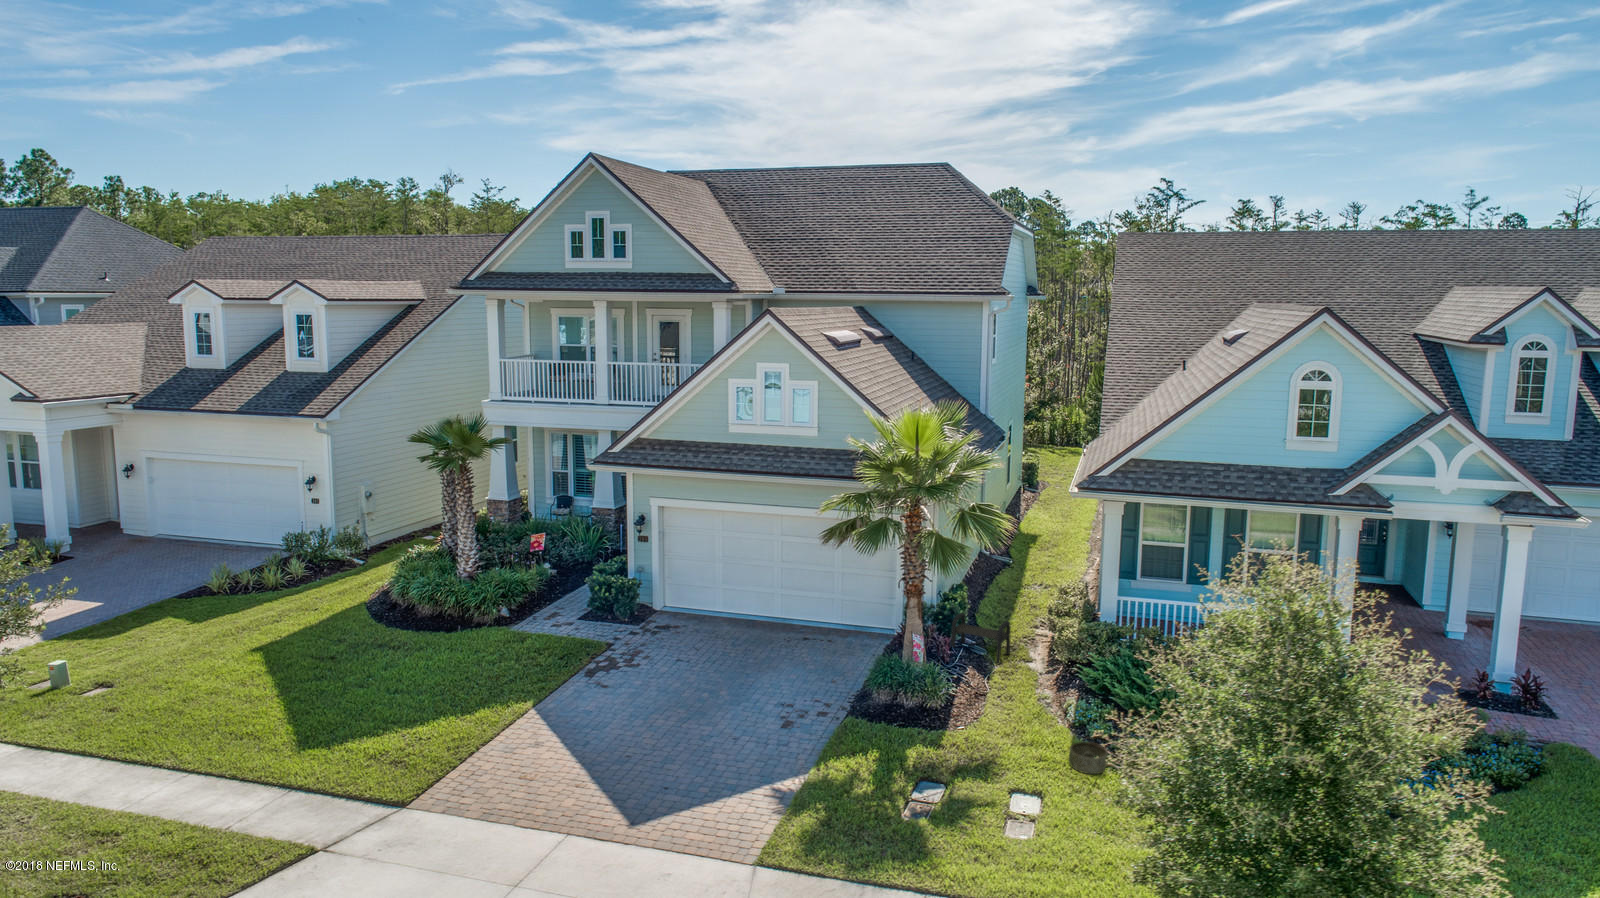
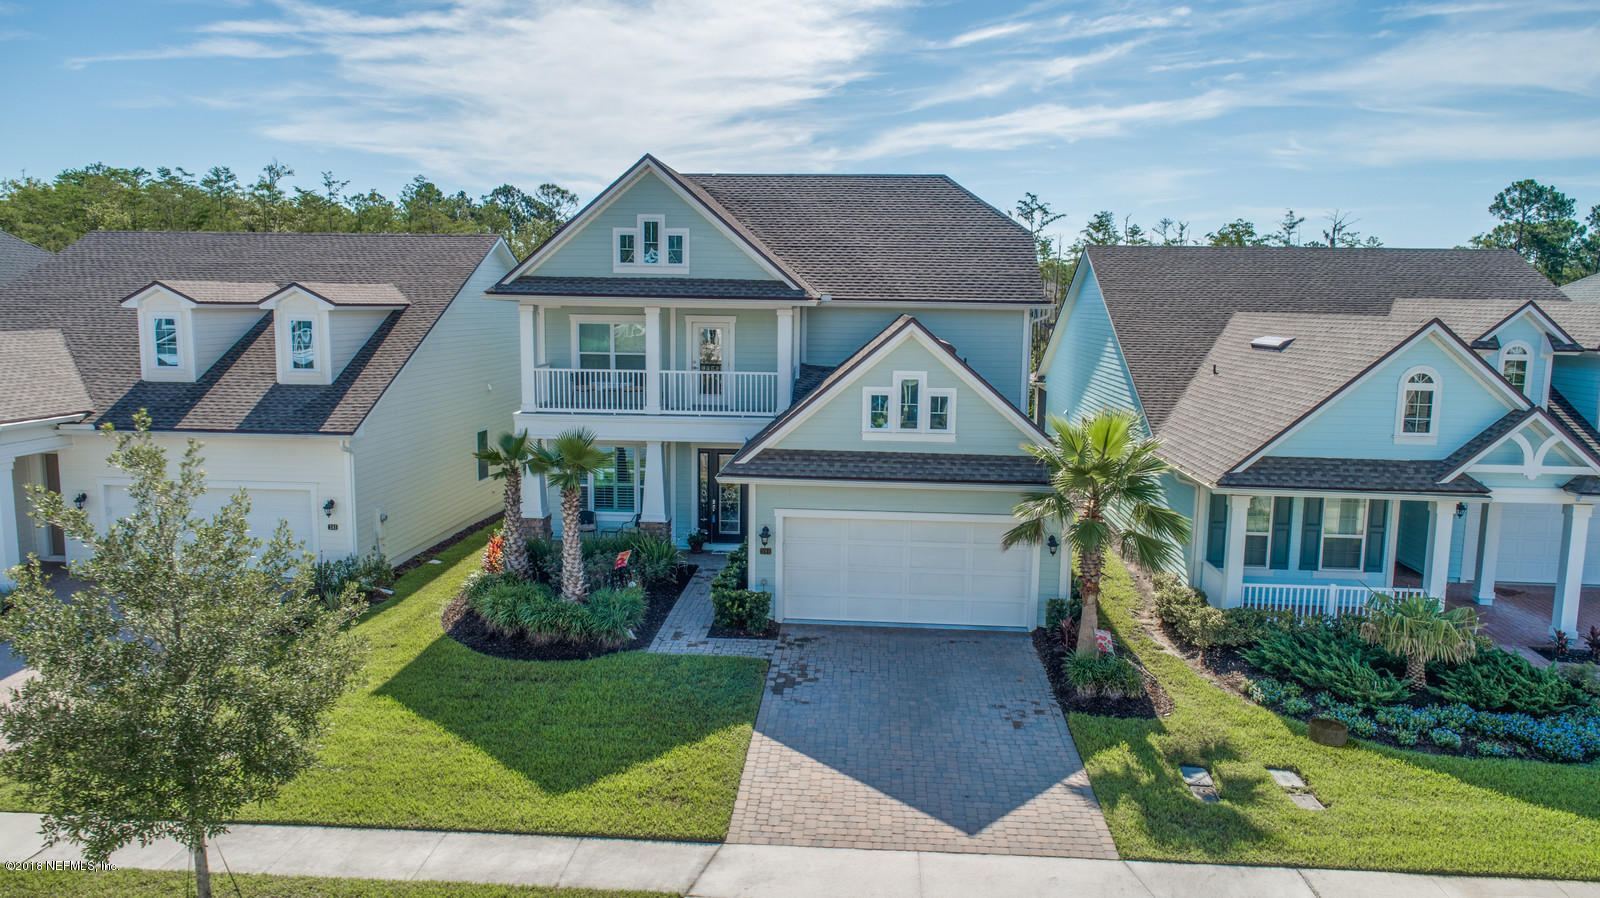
bench: present [951,613,1011,664] -> none [1102,610,1158,657]

